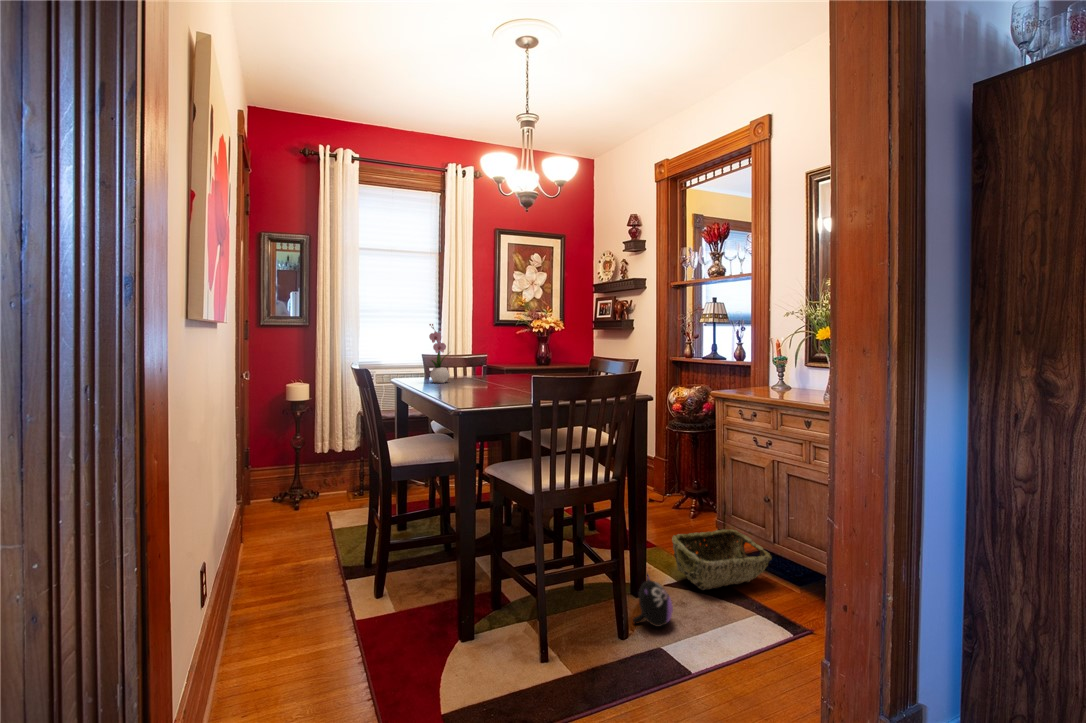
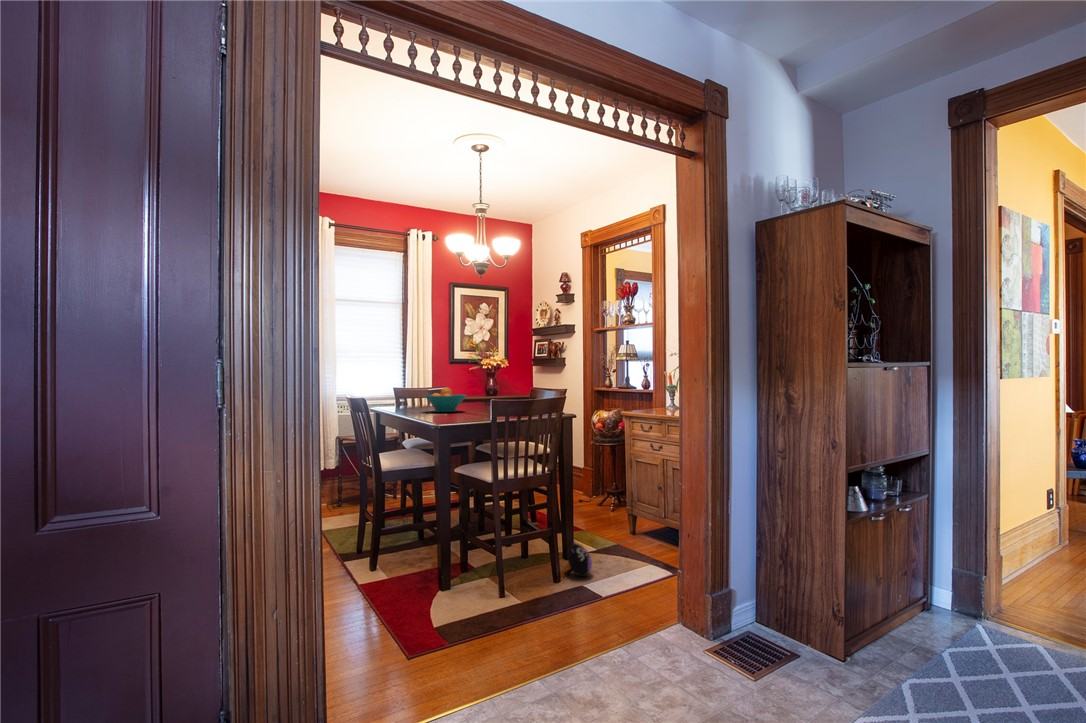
flower arrangement: present [429,324,450,383] -> none [404,361,421,408]
fruit bowl: none [450,359,505,391] -> present [425,388,466,412]
woven basket: present [672,530,772,590] -> none [593,513,664,555]

